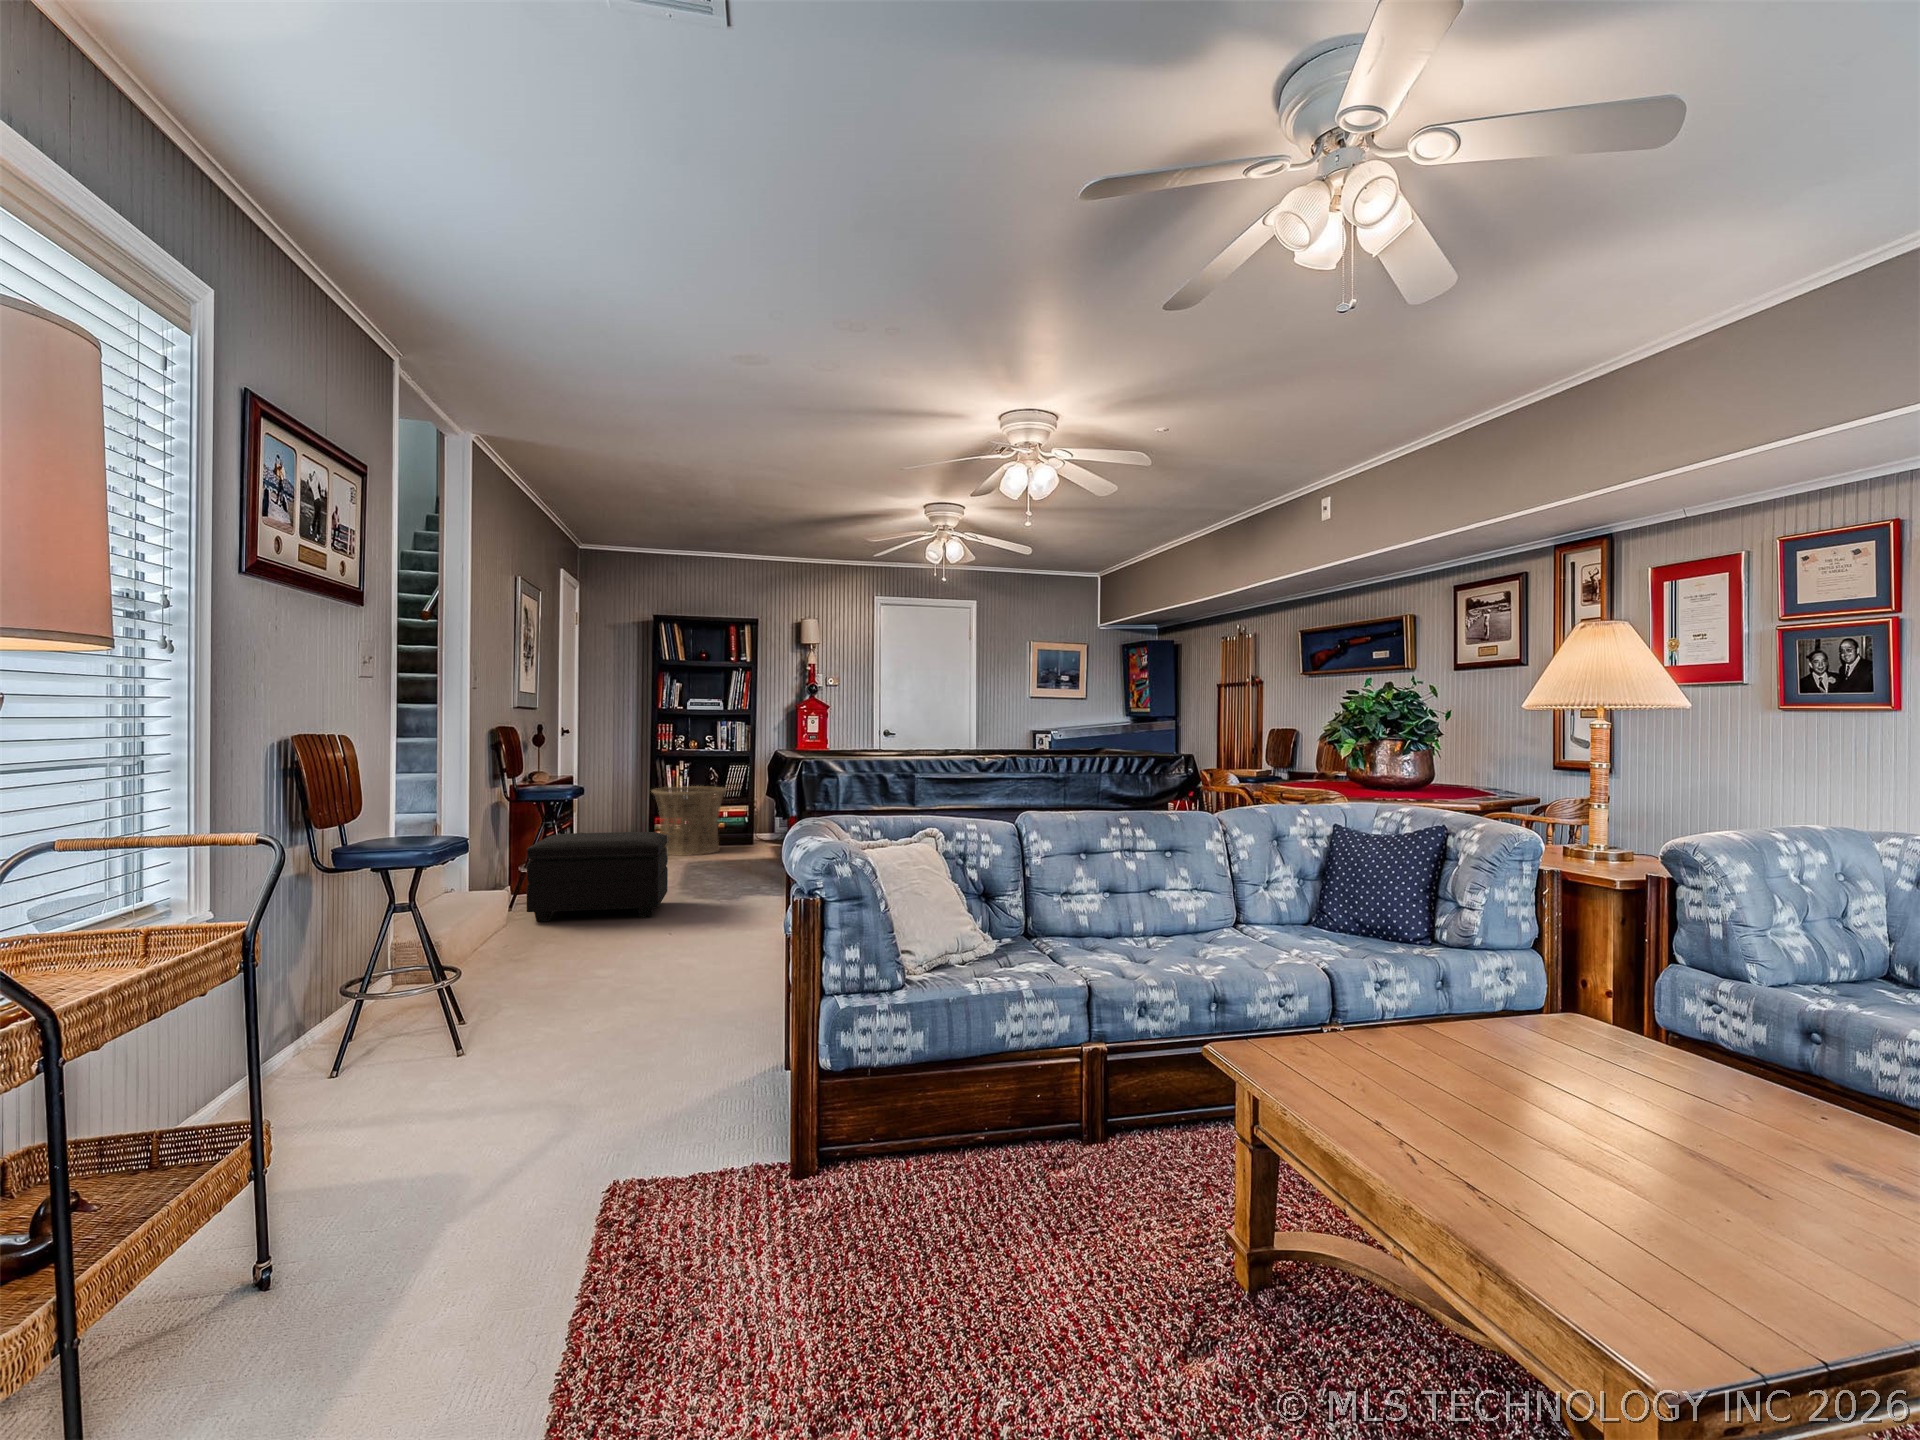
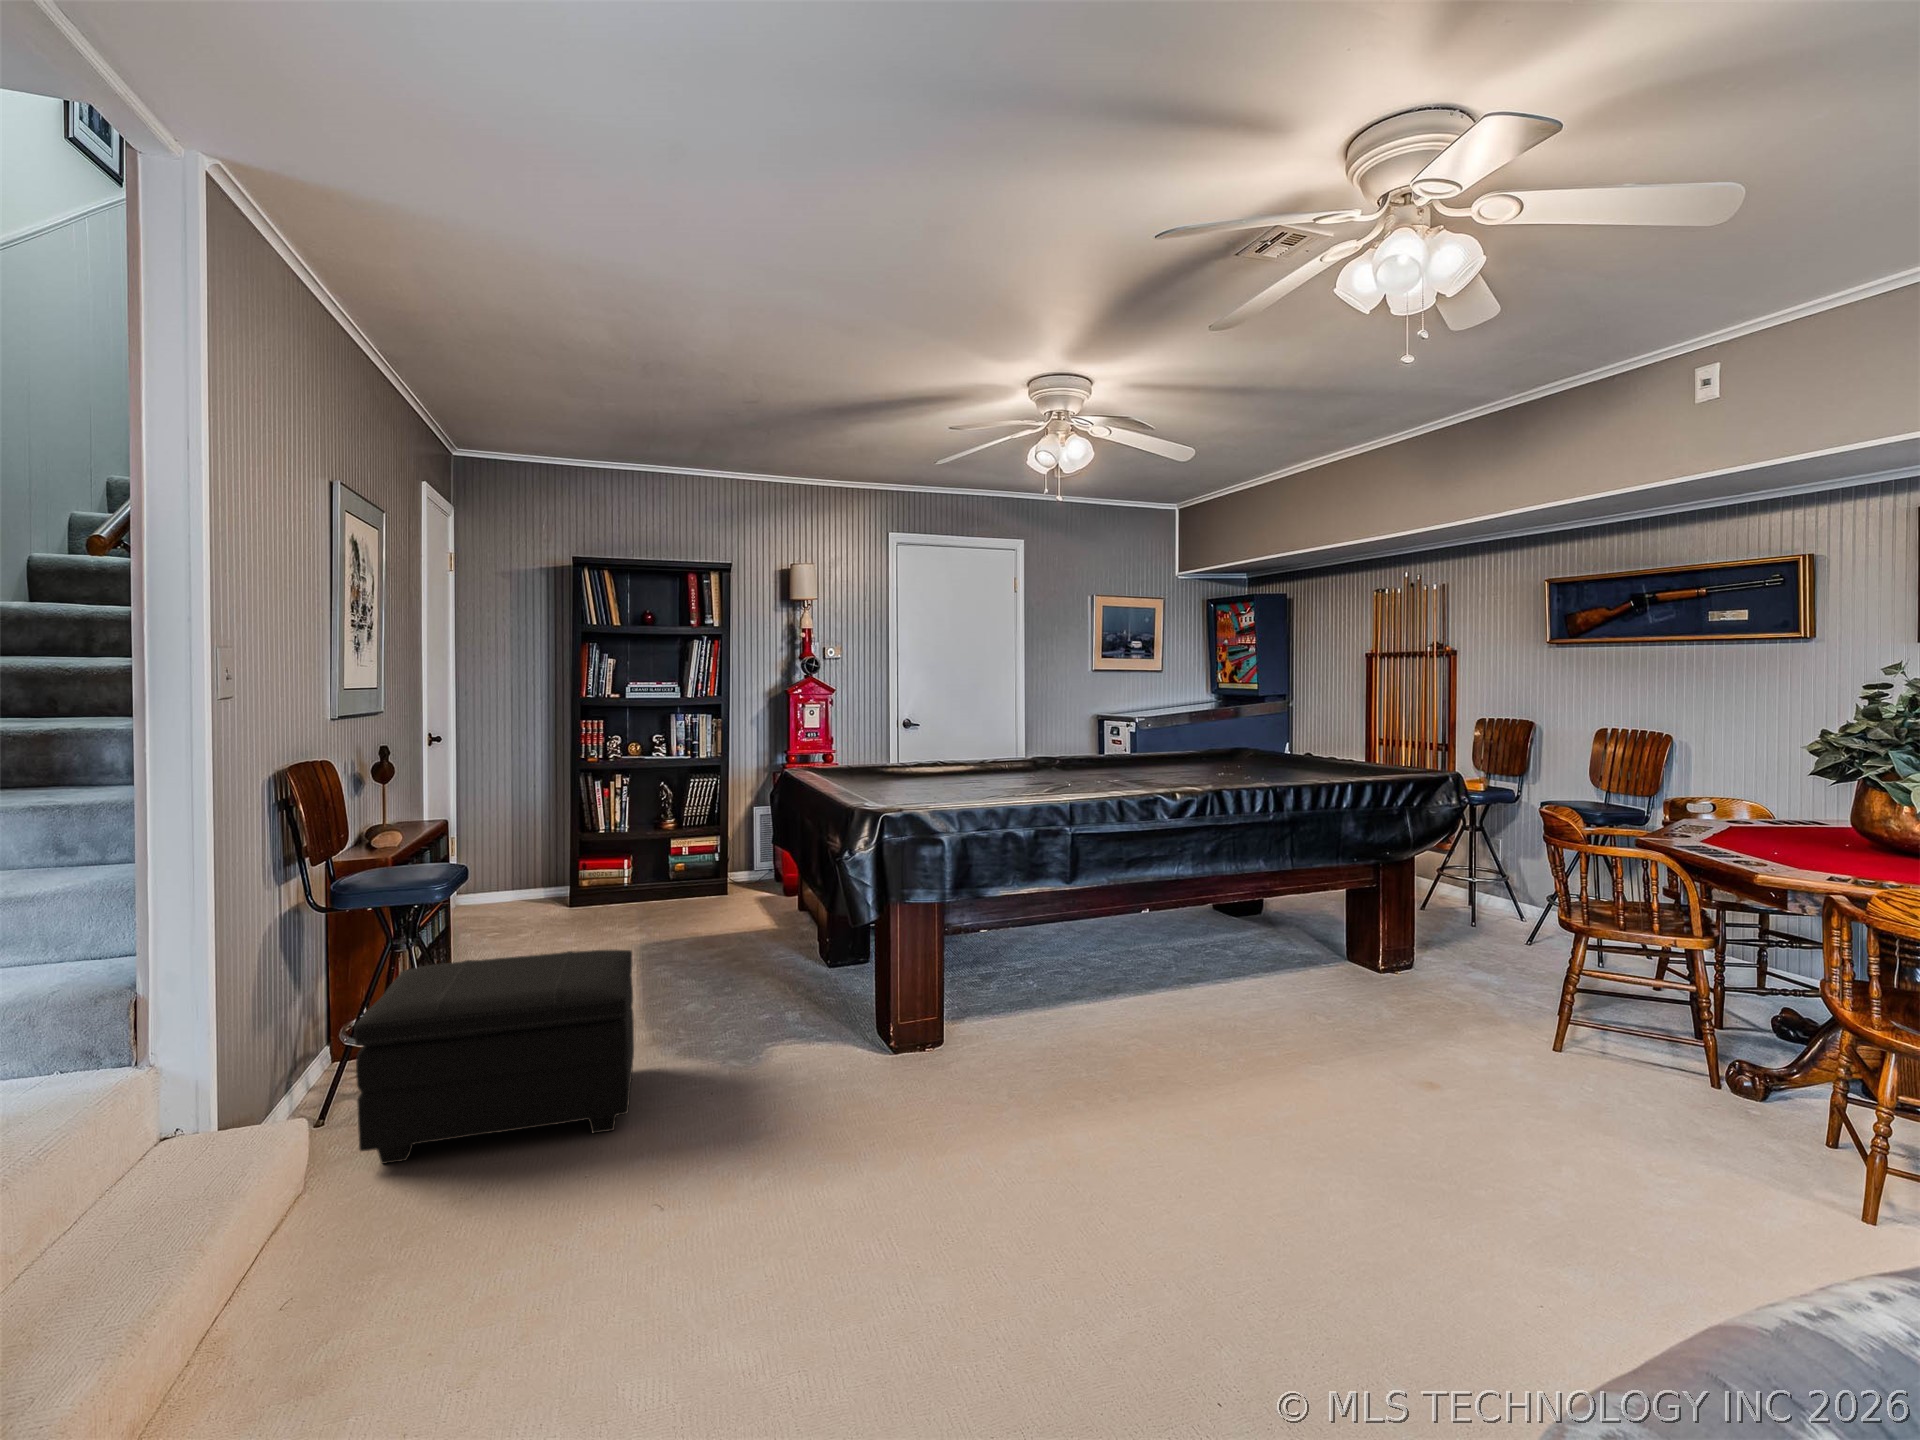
basket: present [652,786,726,856] -> none [576,811,692,924]

